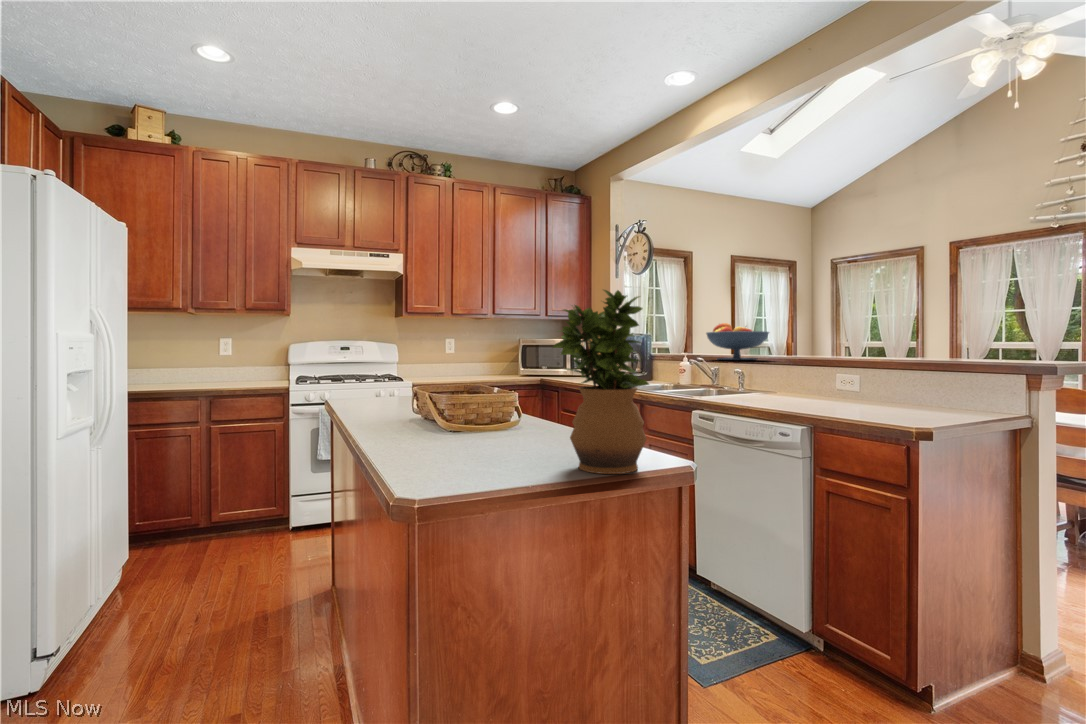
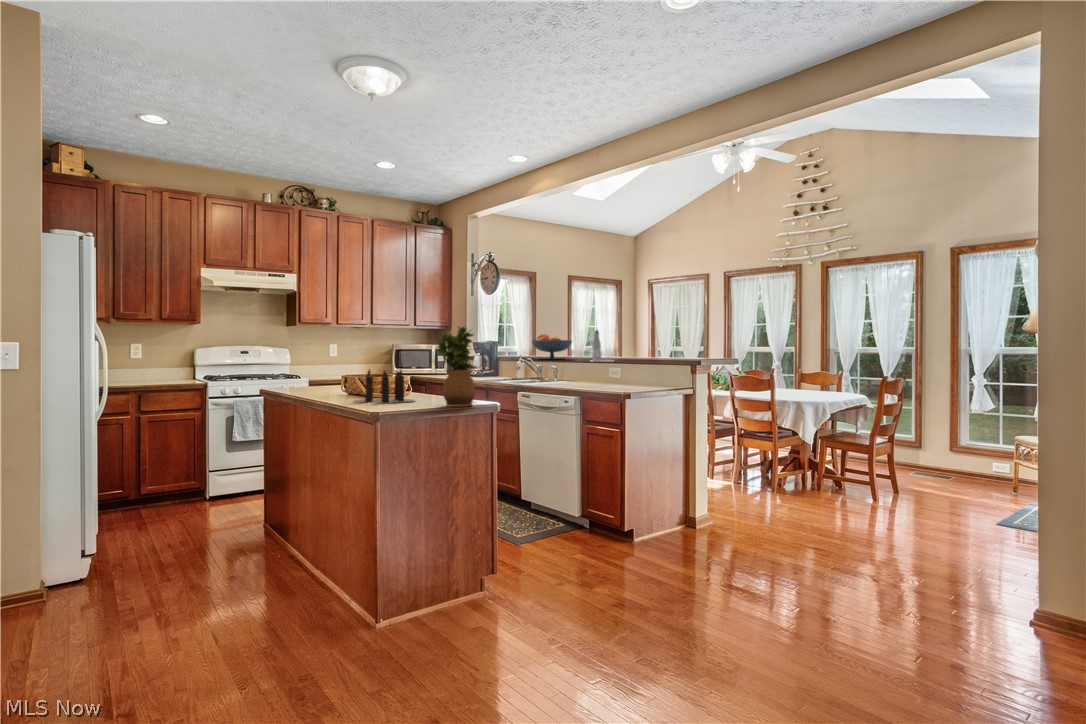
bottle: none [777,315,862,364] -> present [592,330,601,361]
candle: none [402,379,543,452] -> present [354,369,414,404]

